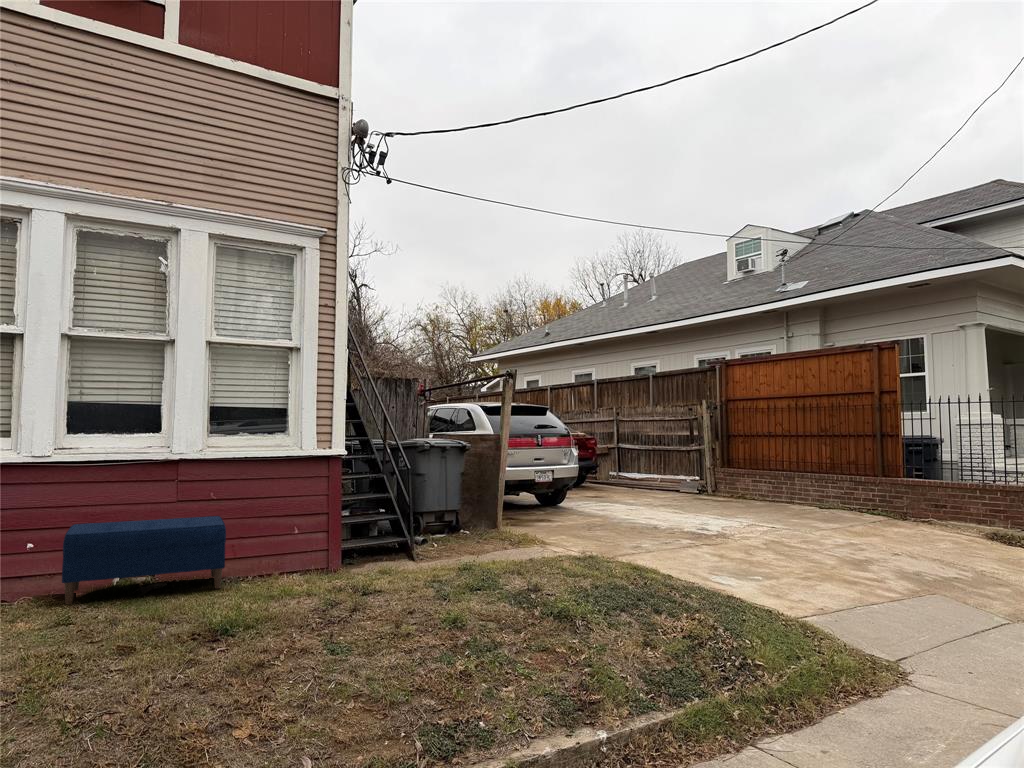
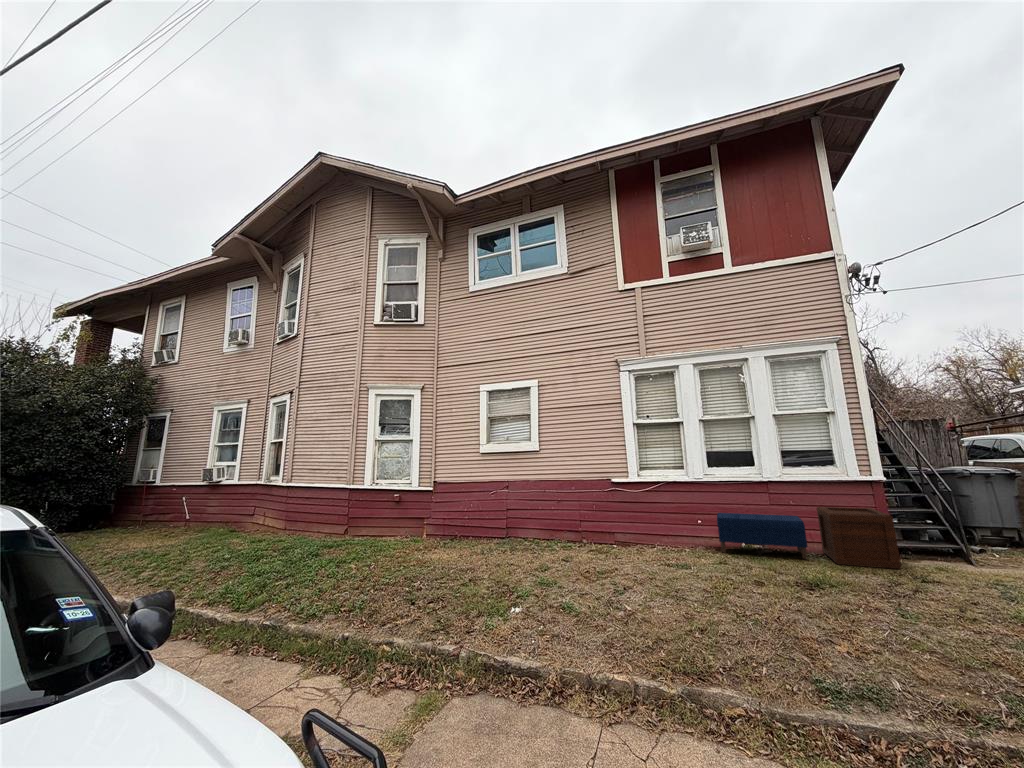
wooden crate: none [249,494,345,588] -> present [817,507,901,569]

